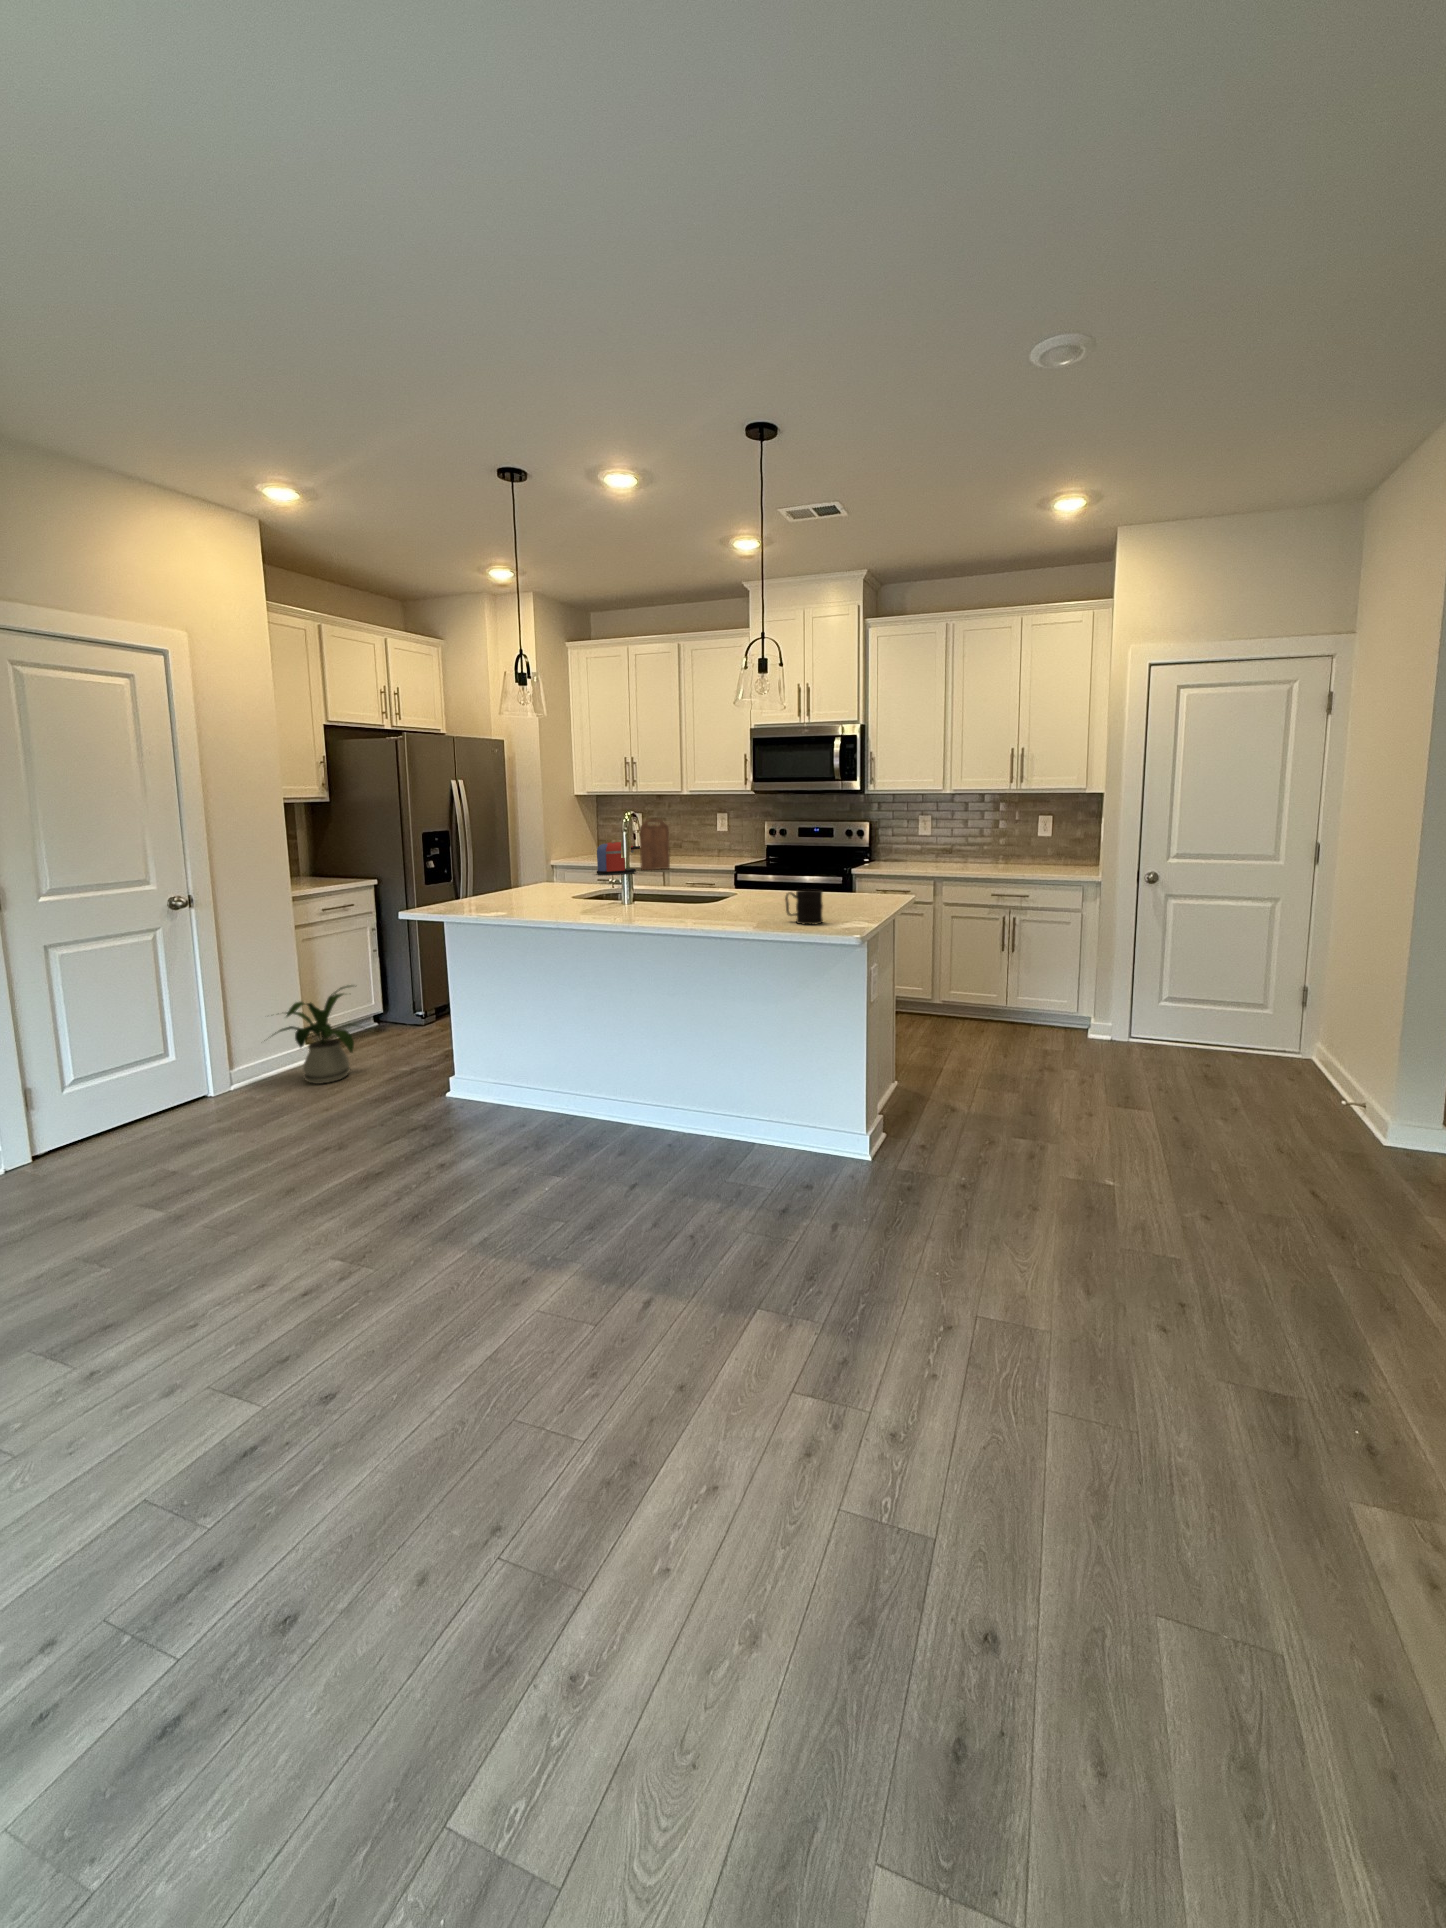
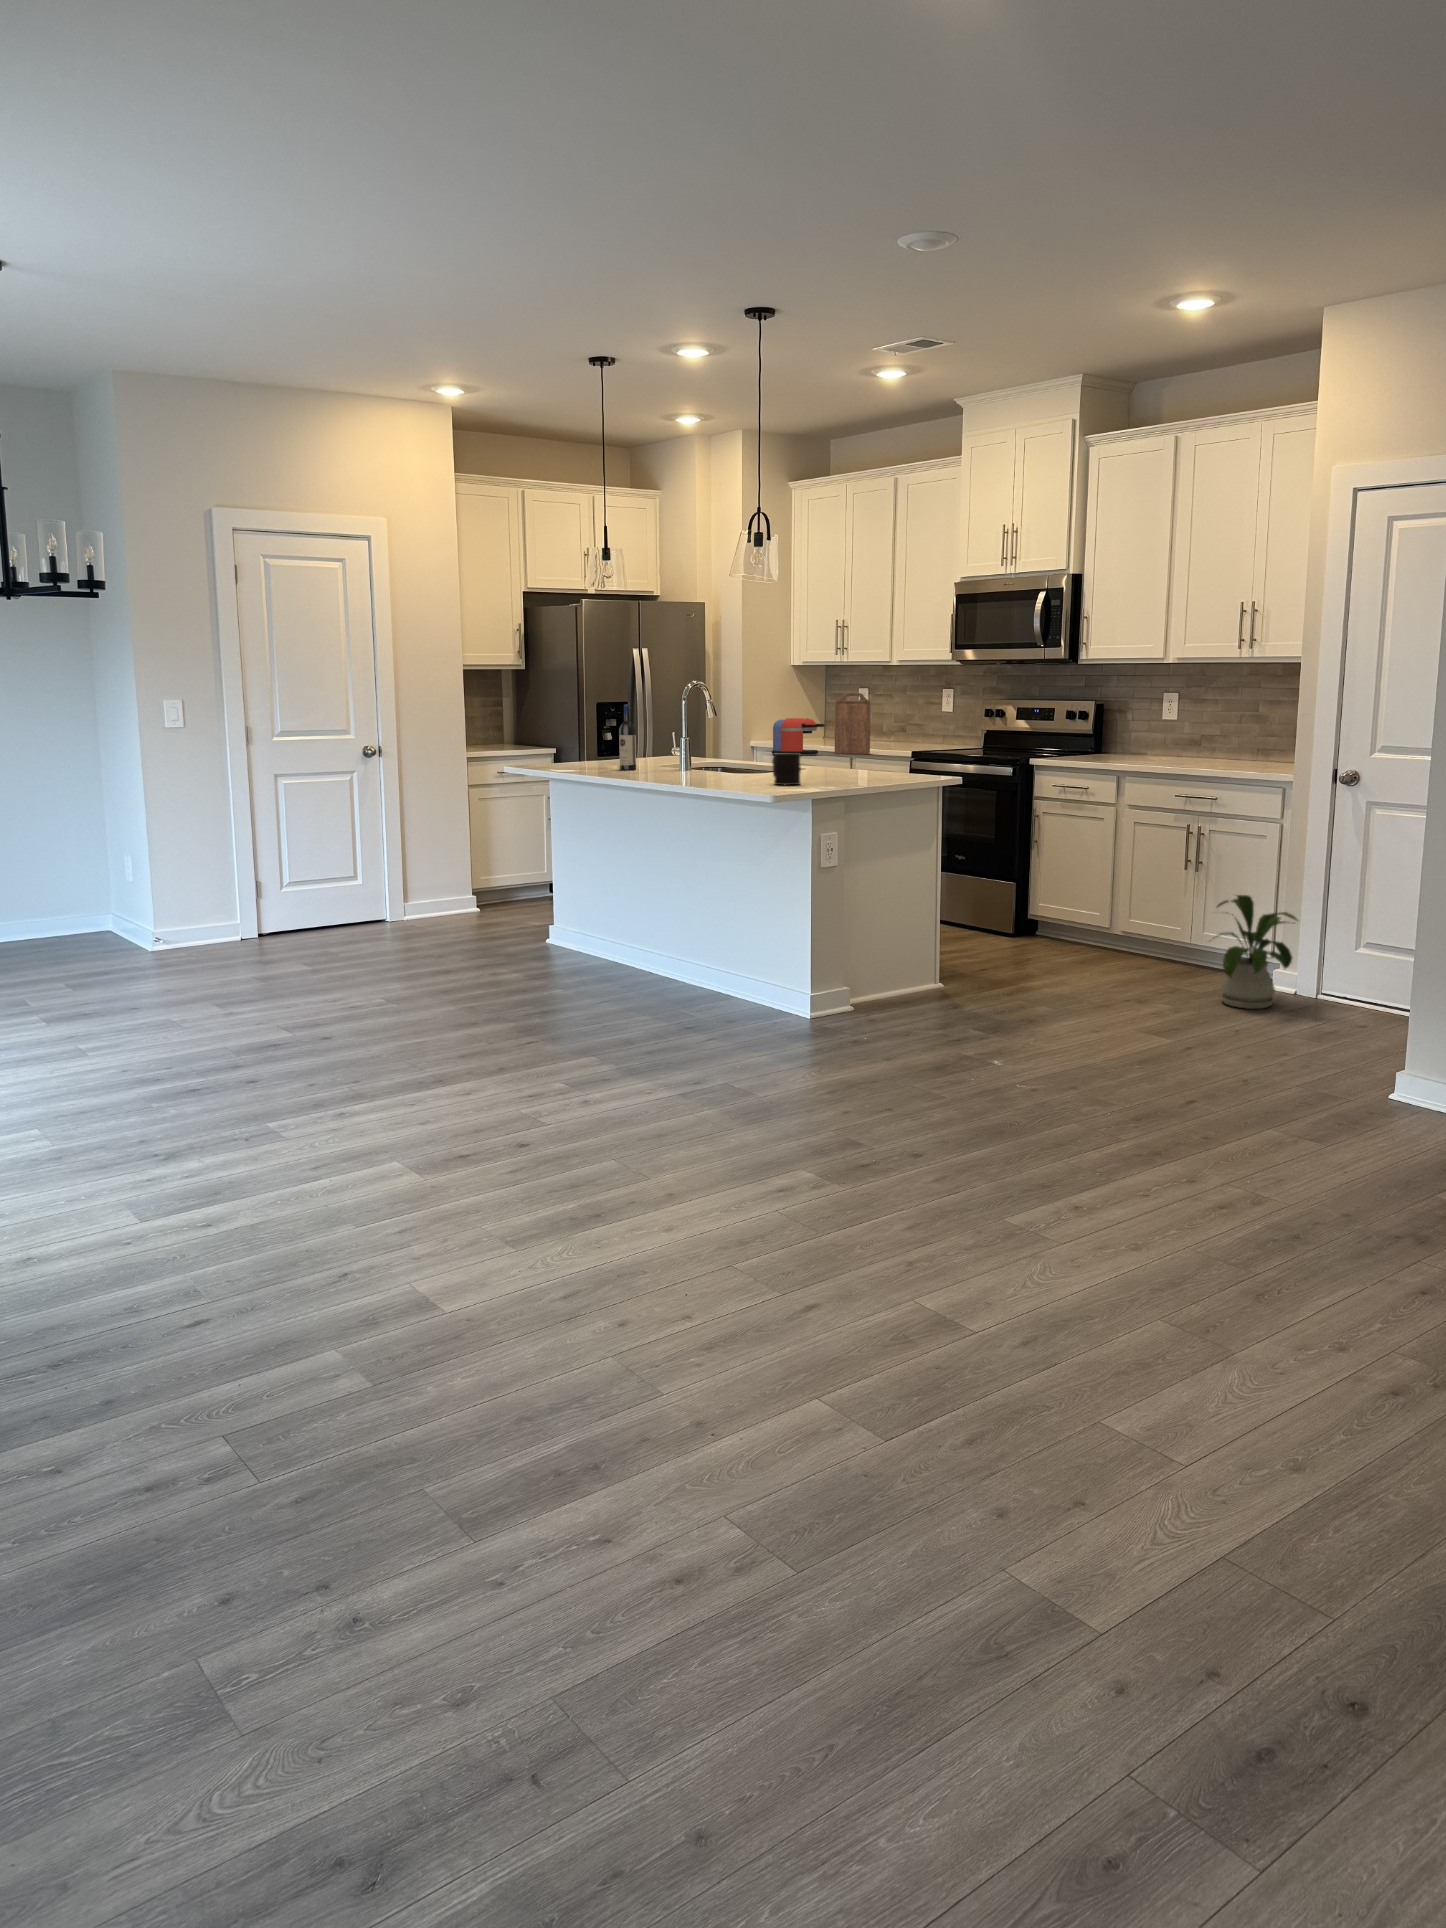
wine bottle: none [542,841,562,910] -> present [619,704,636,770]
house plant: present [273,985,354,1084] -> present [1209,895,1297,1009]

